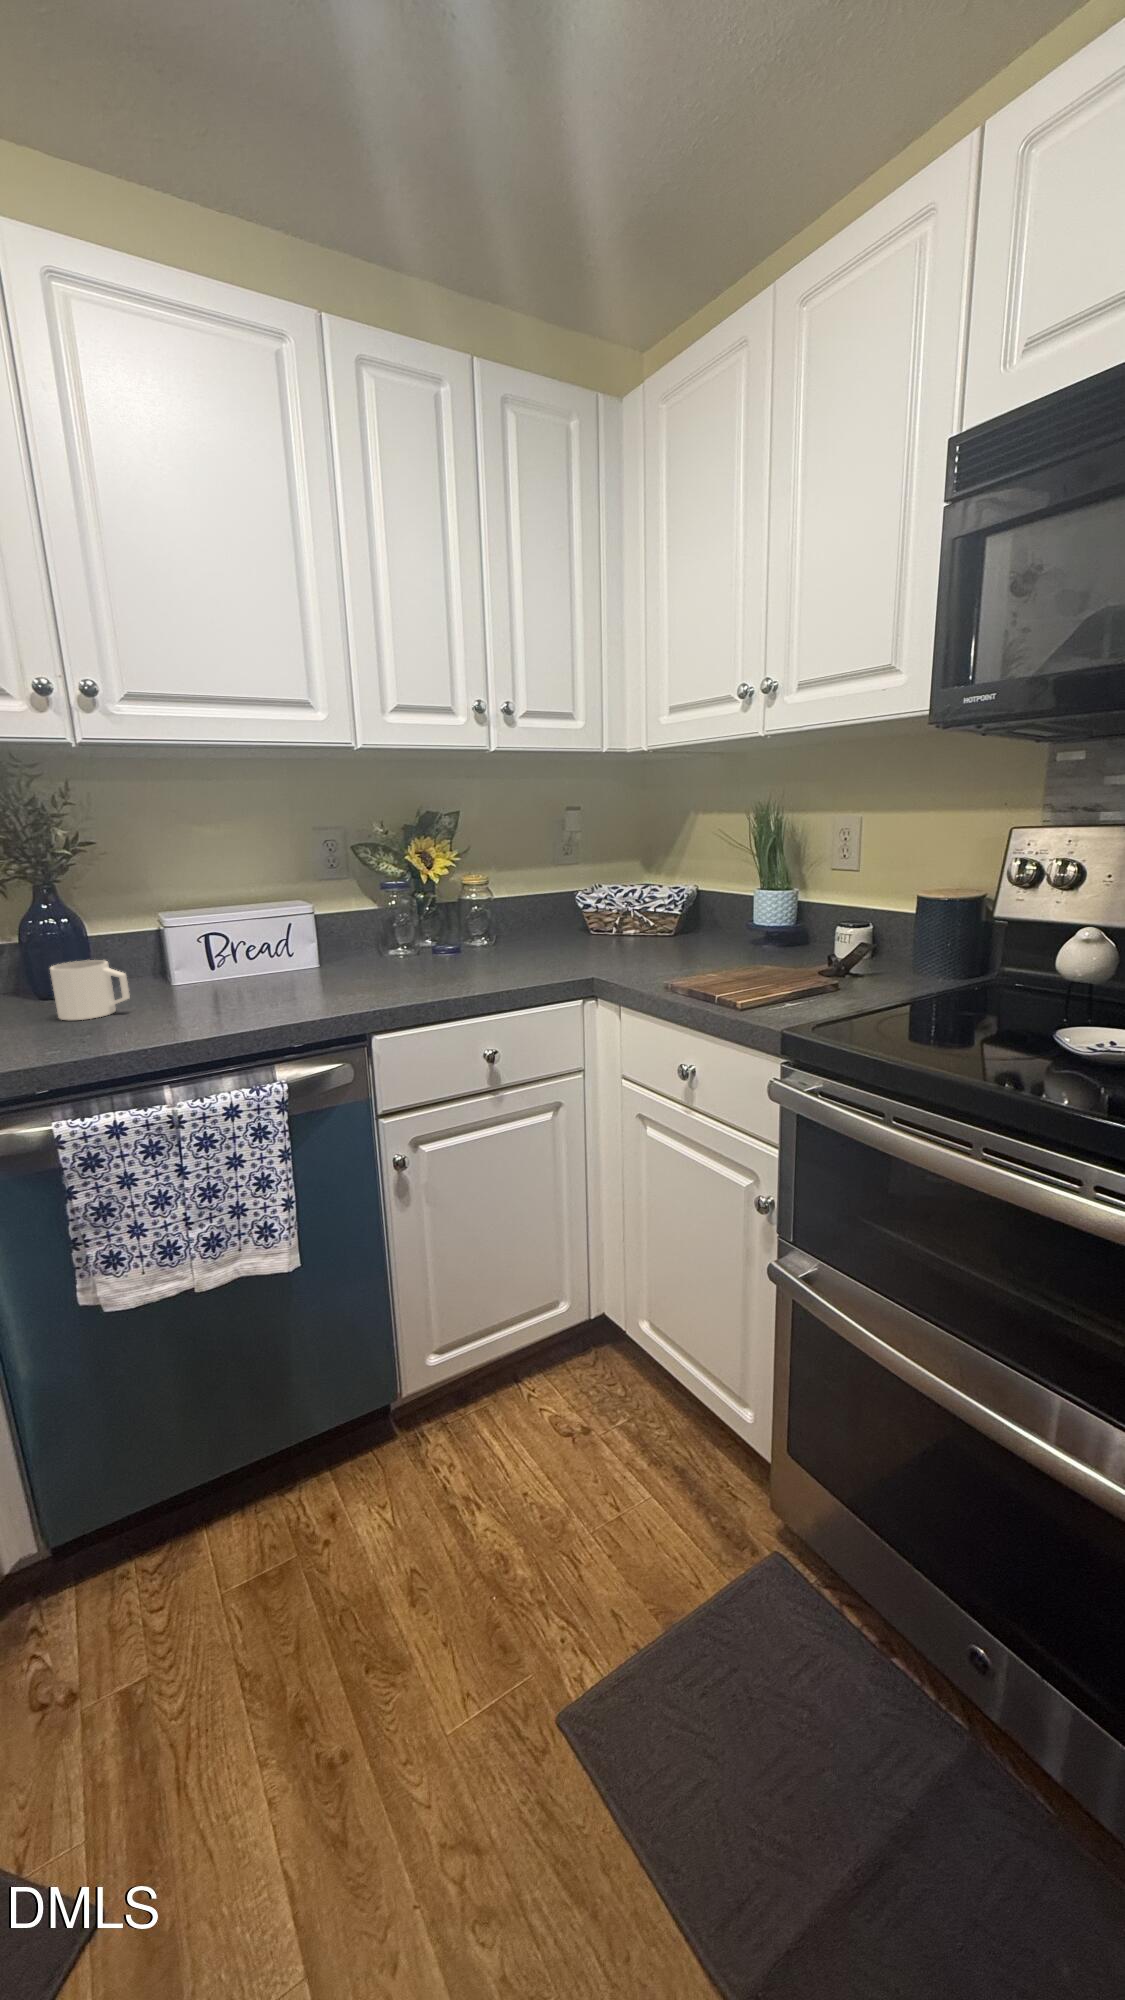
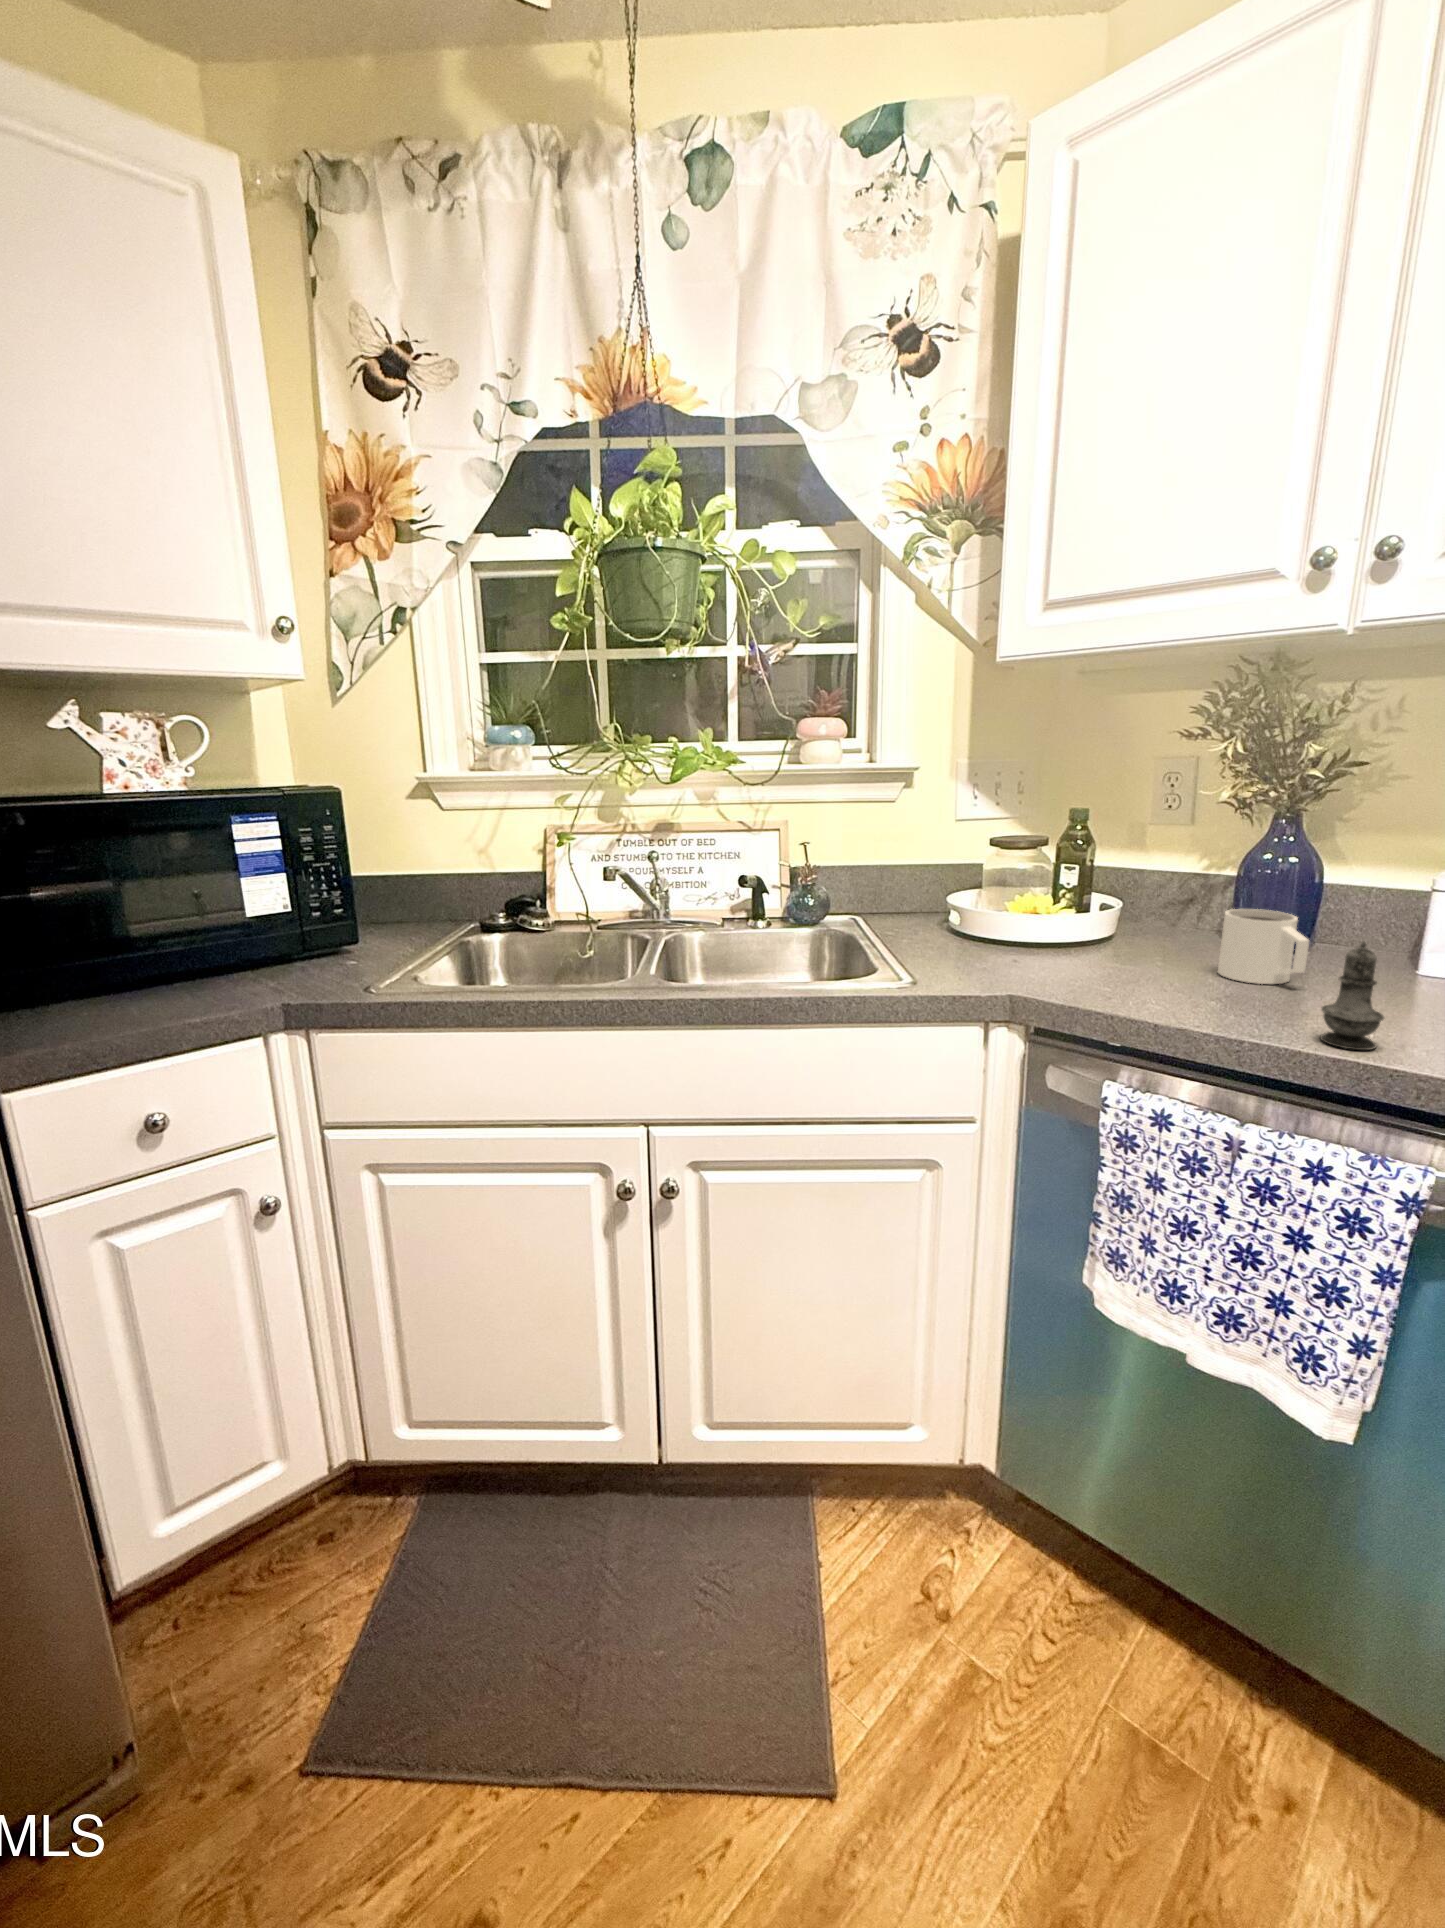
salt shaker: none [181,955,221,1031] -> present [1320,942,1384,1050]

